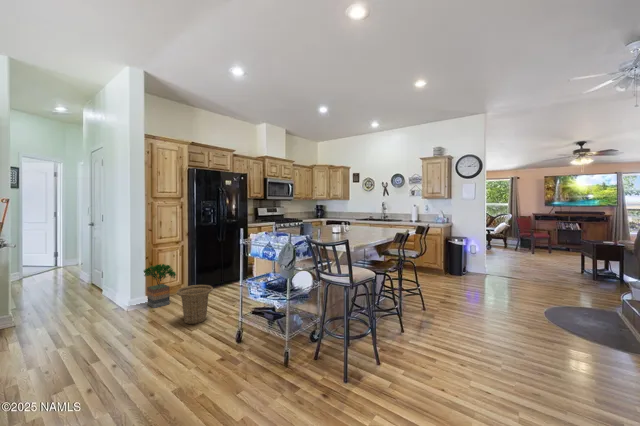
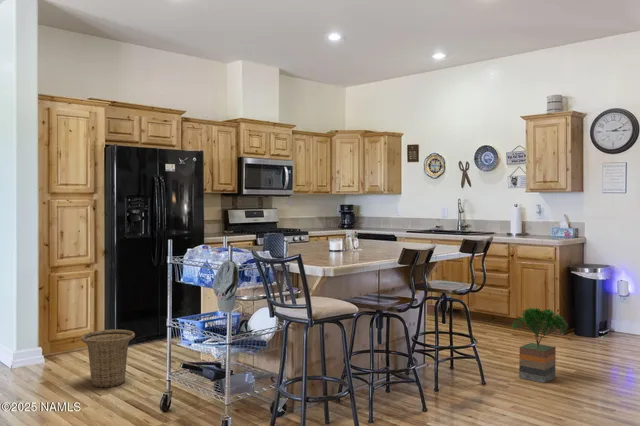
potted tree: present [144,264,176,308] -> present [513,308,567,383]

